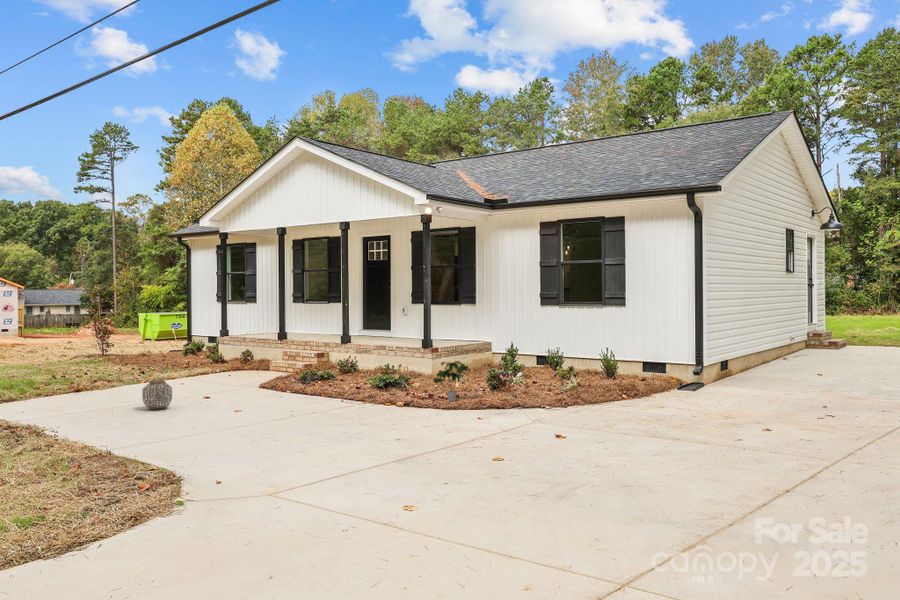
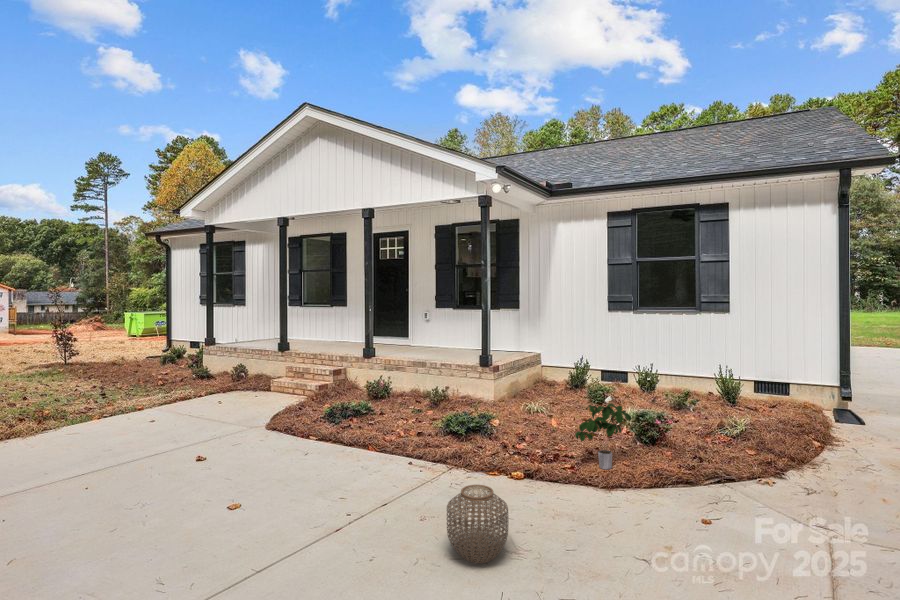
woven basket: present [143,380,172,410] -> present [447,485,508,563]

